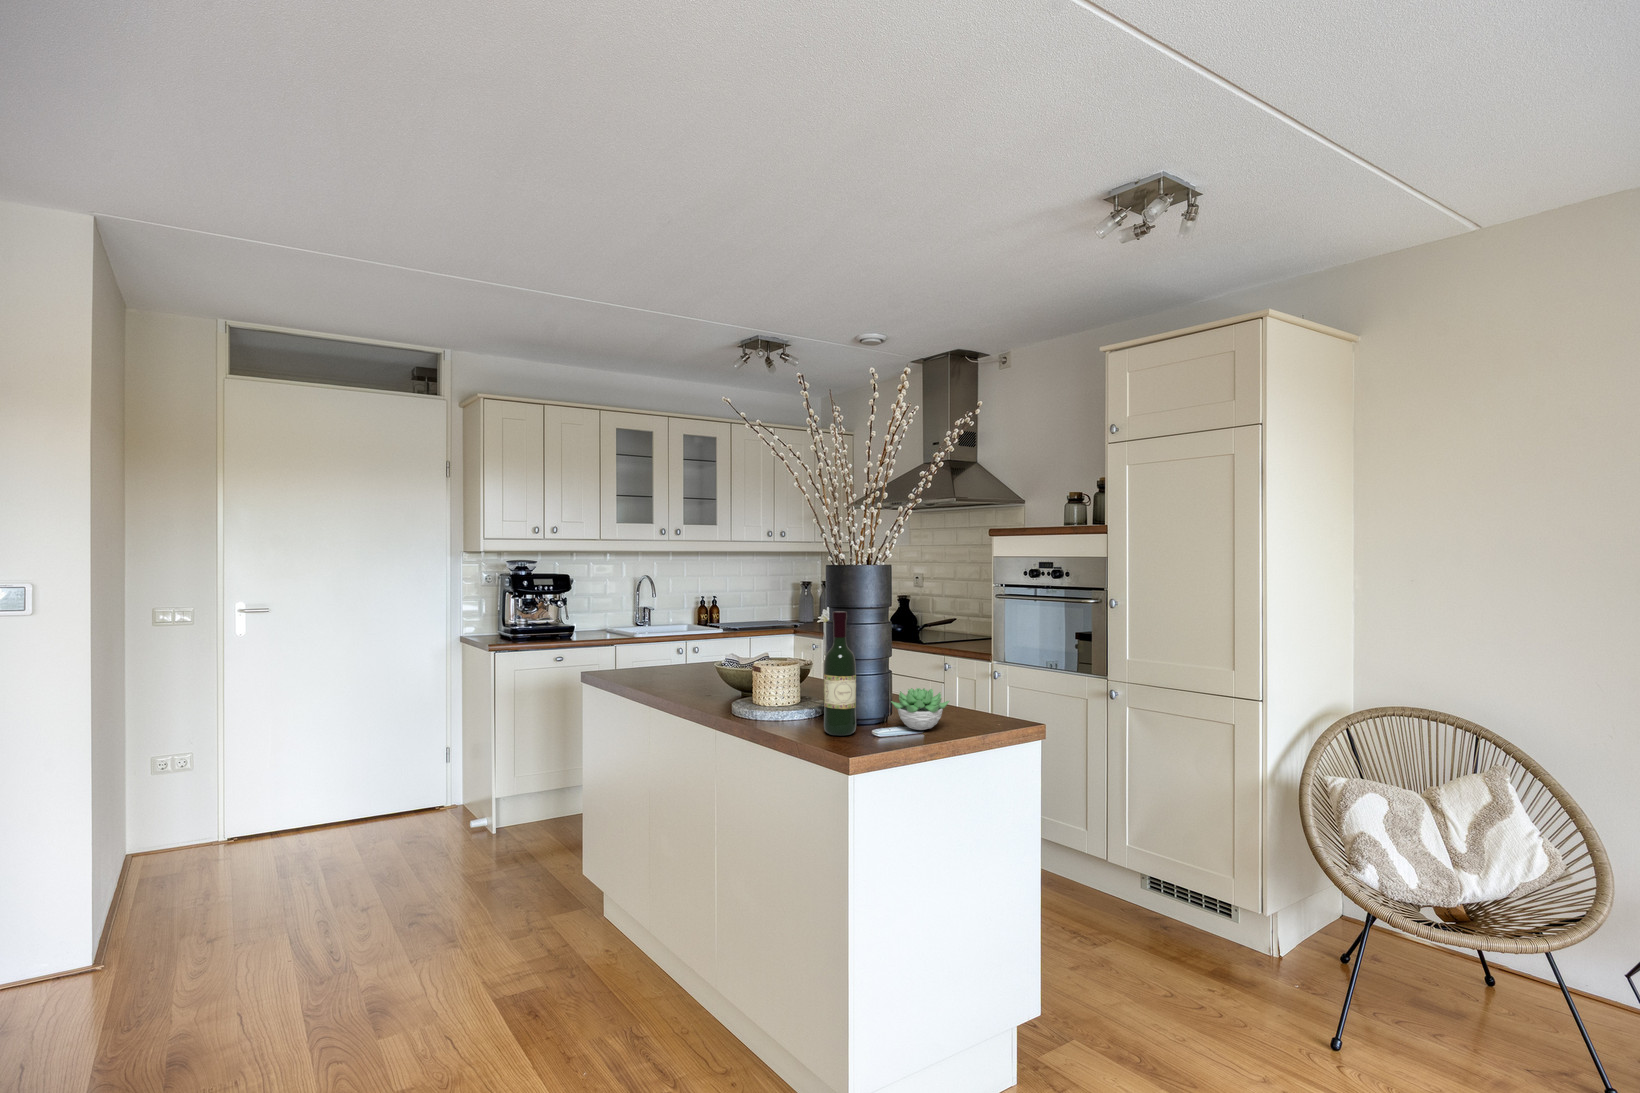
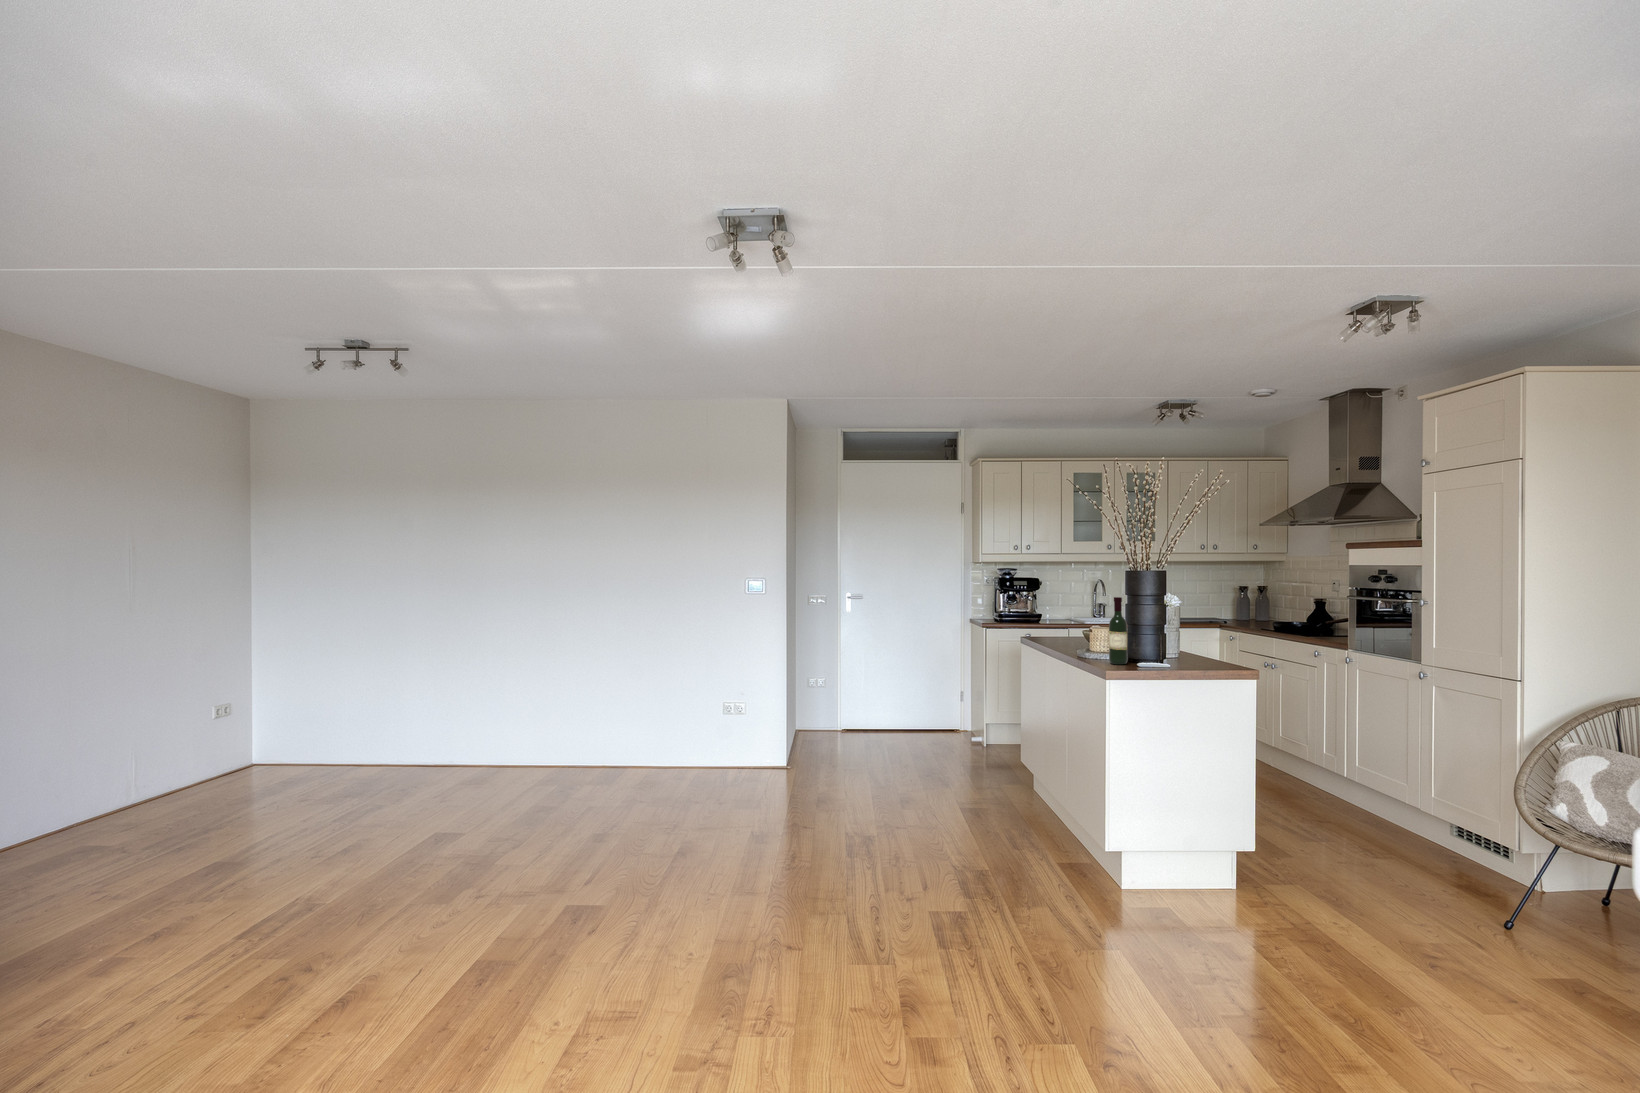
succulent plant: present [891,688,949,730] -> none [1151,643,1186,666]

